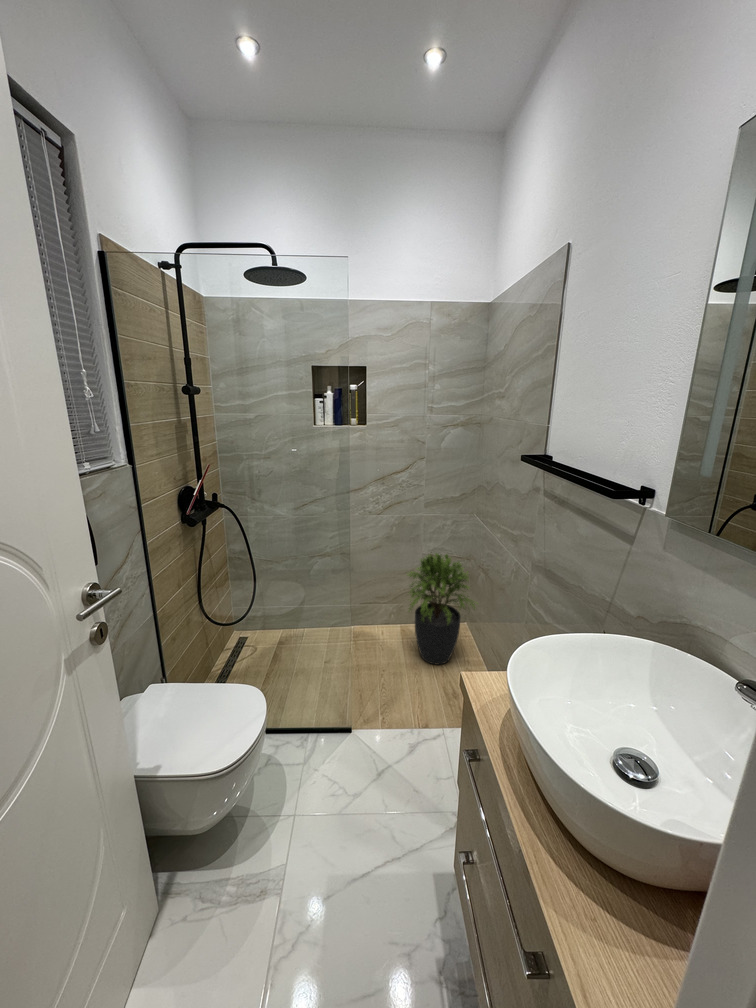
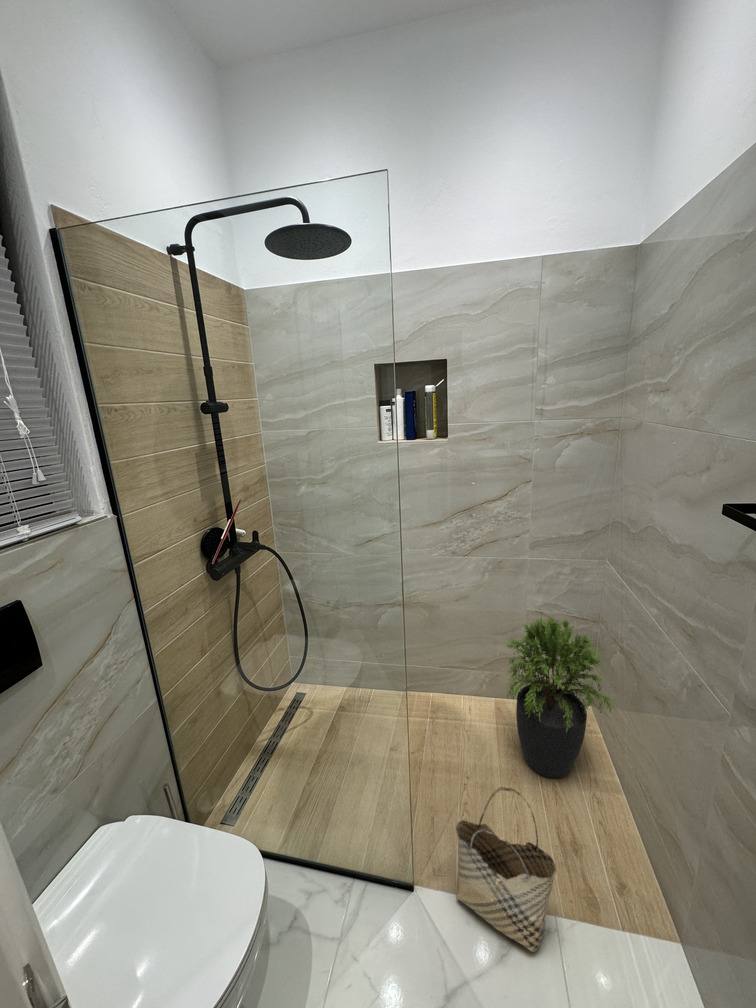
woven basket: none [378,652,441,749] -> present [456,787,556,952]

